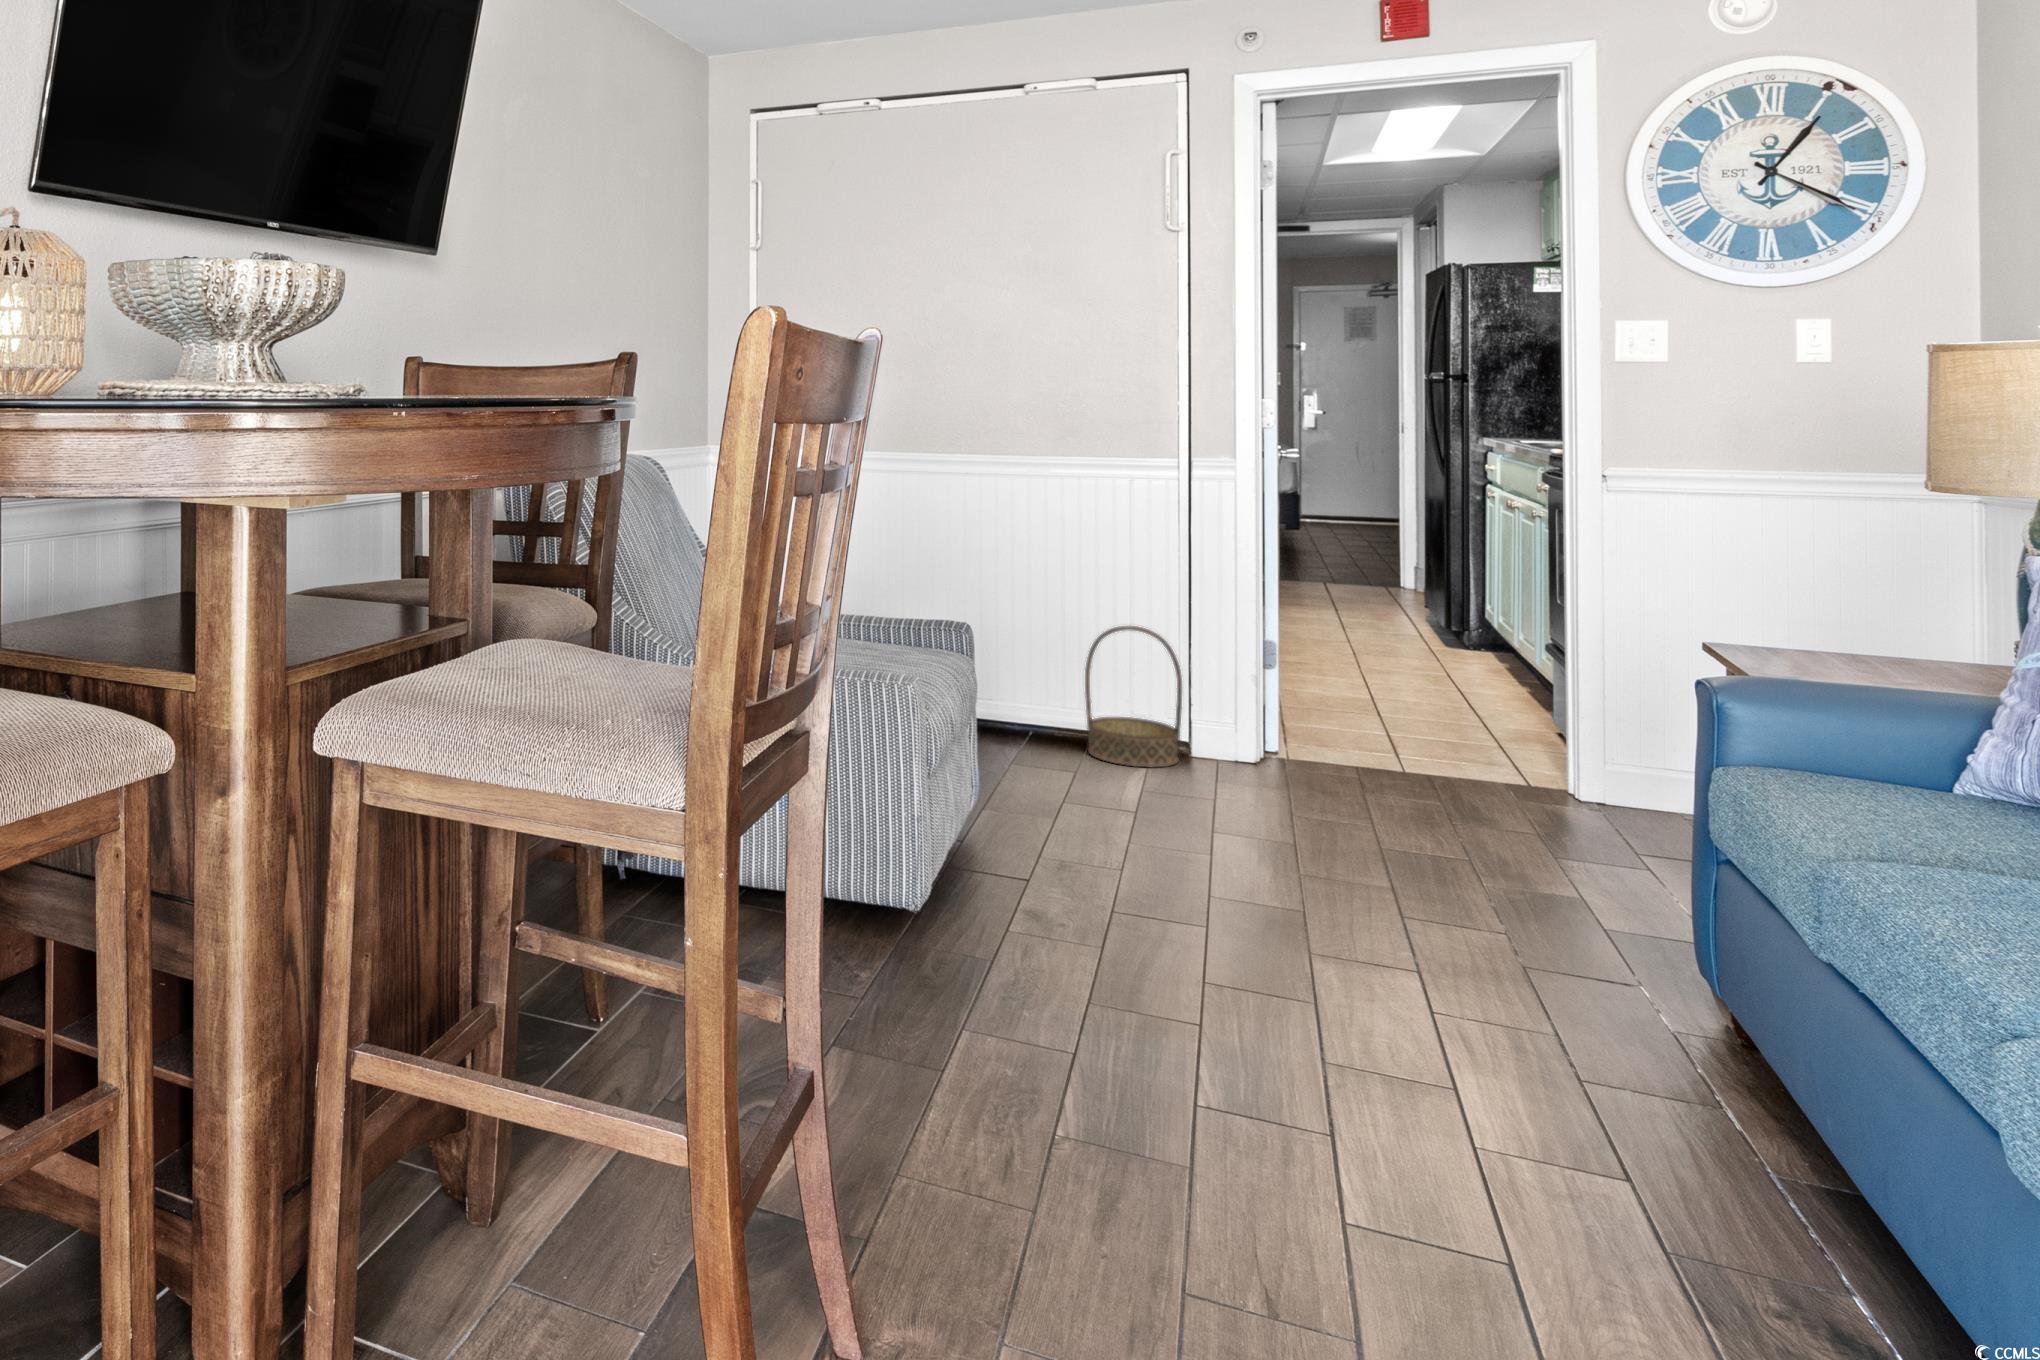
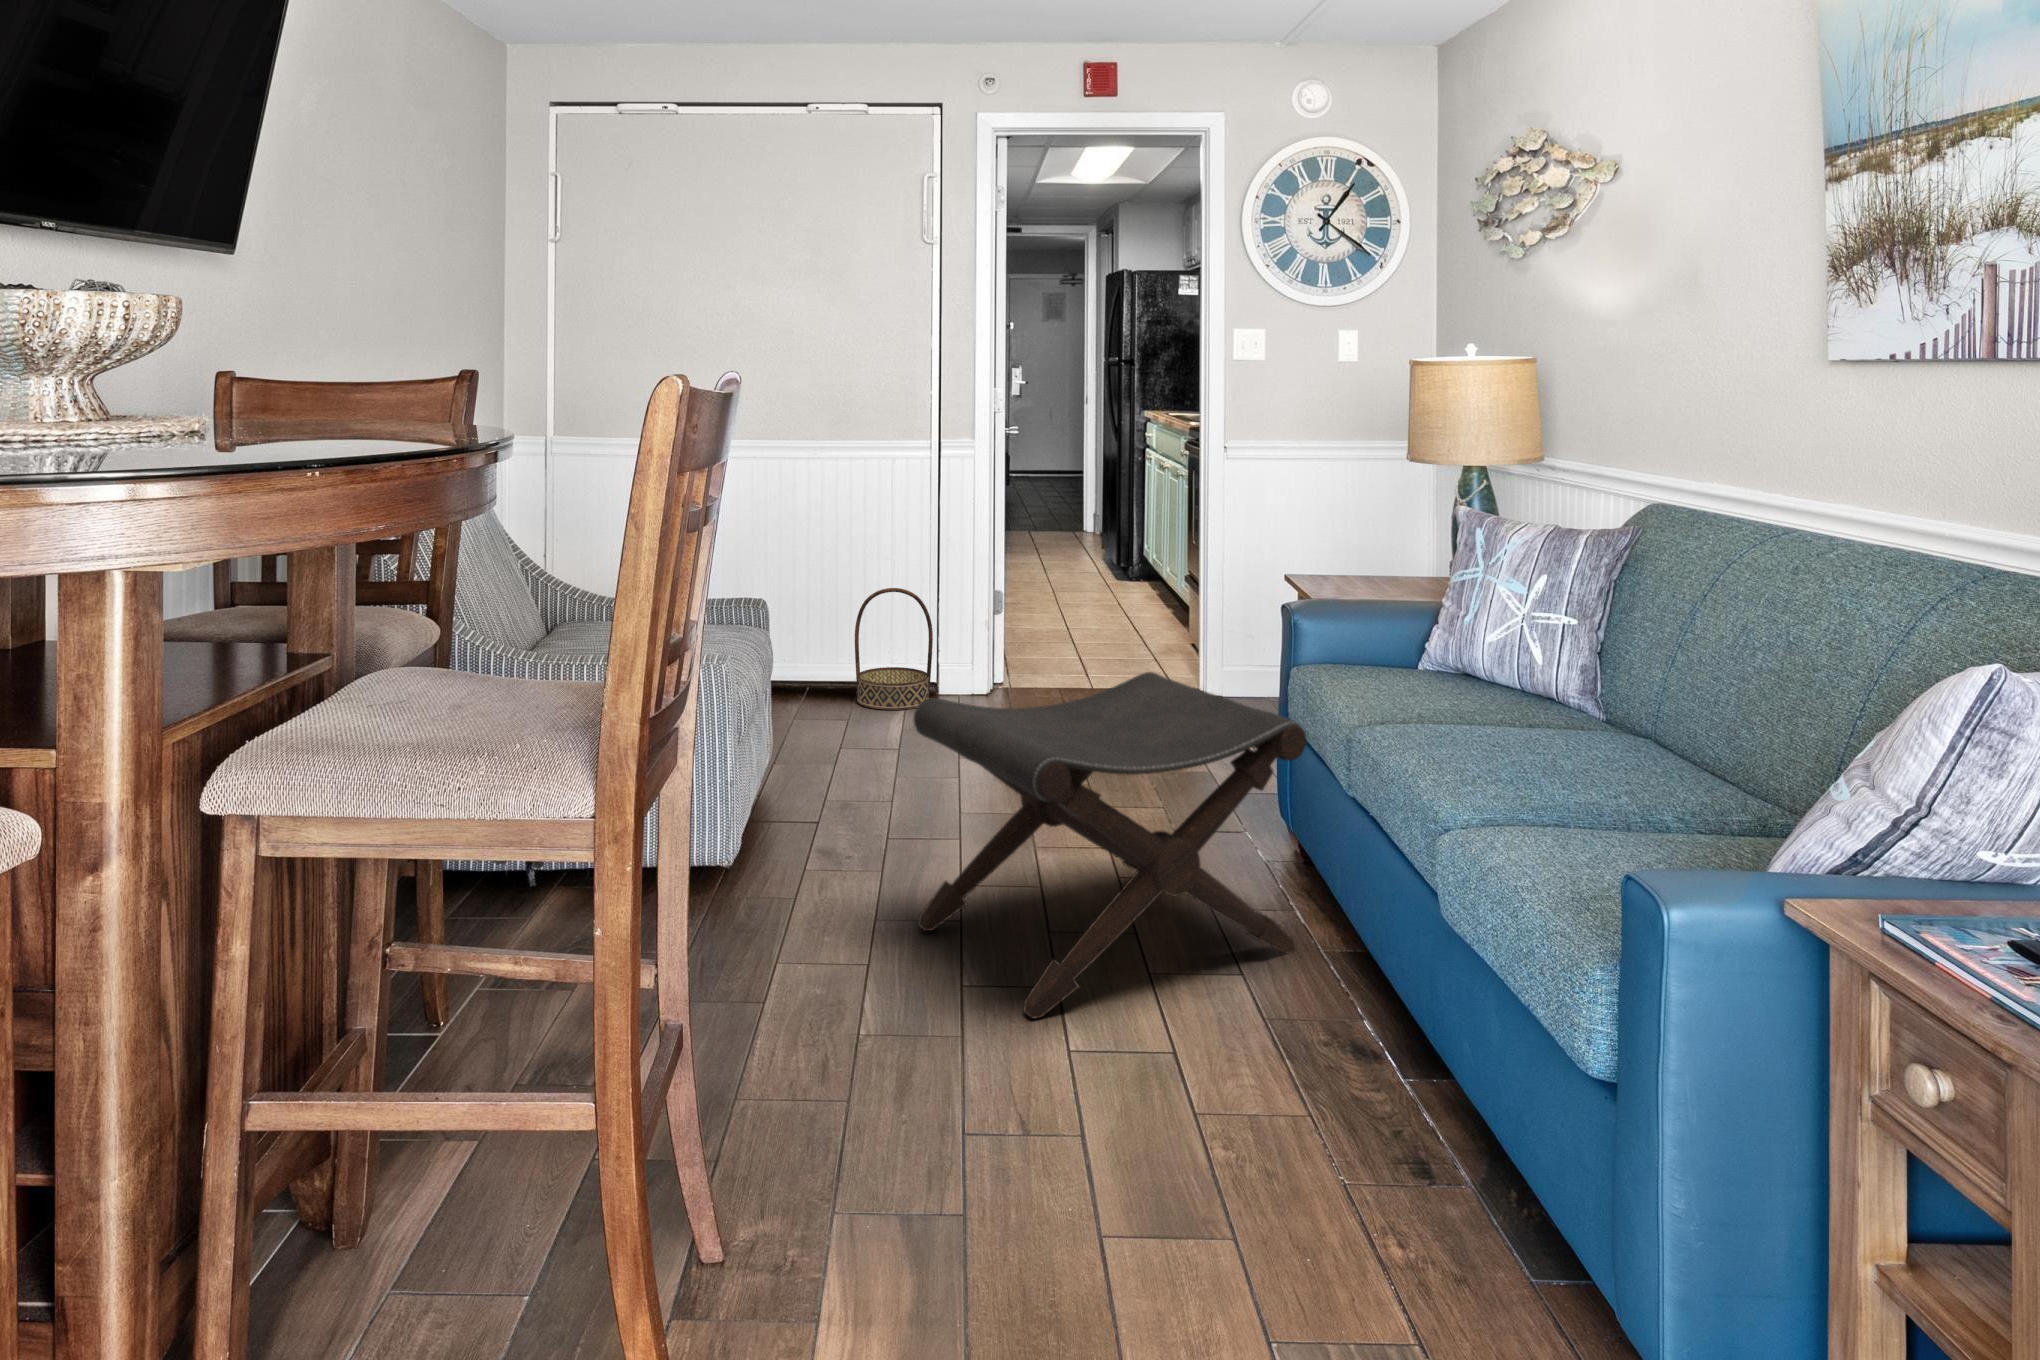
footstool: none [1134,748,1736,1169] -> present [913,672,1307,1018]

